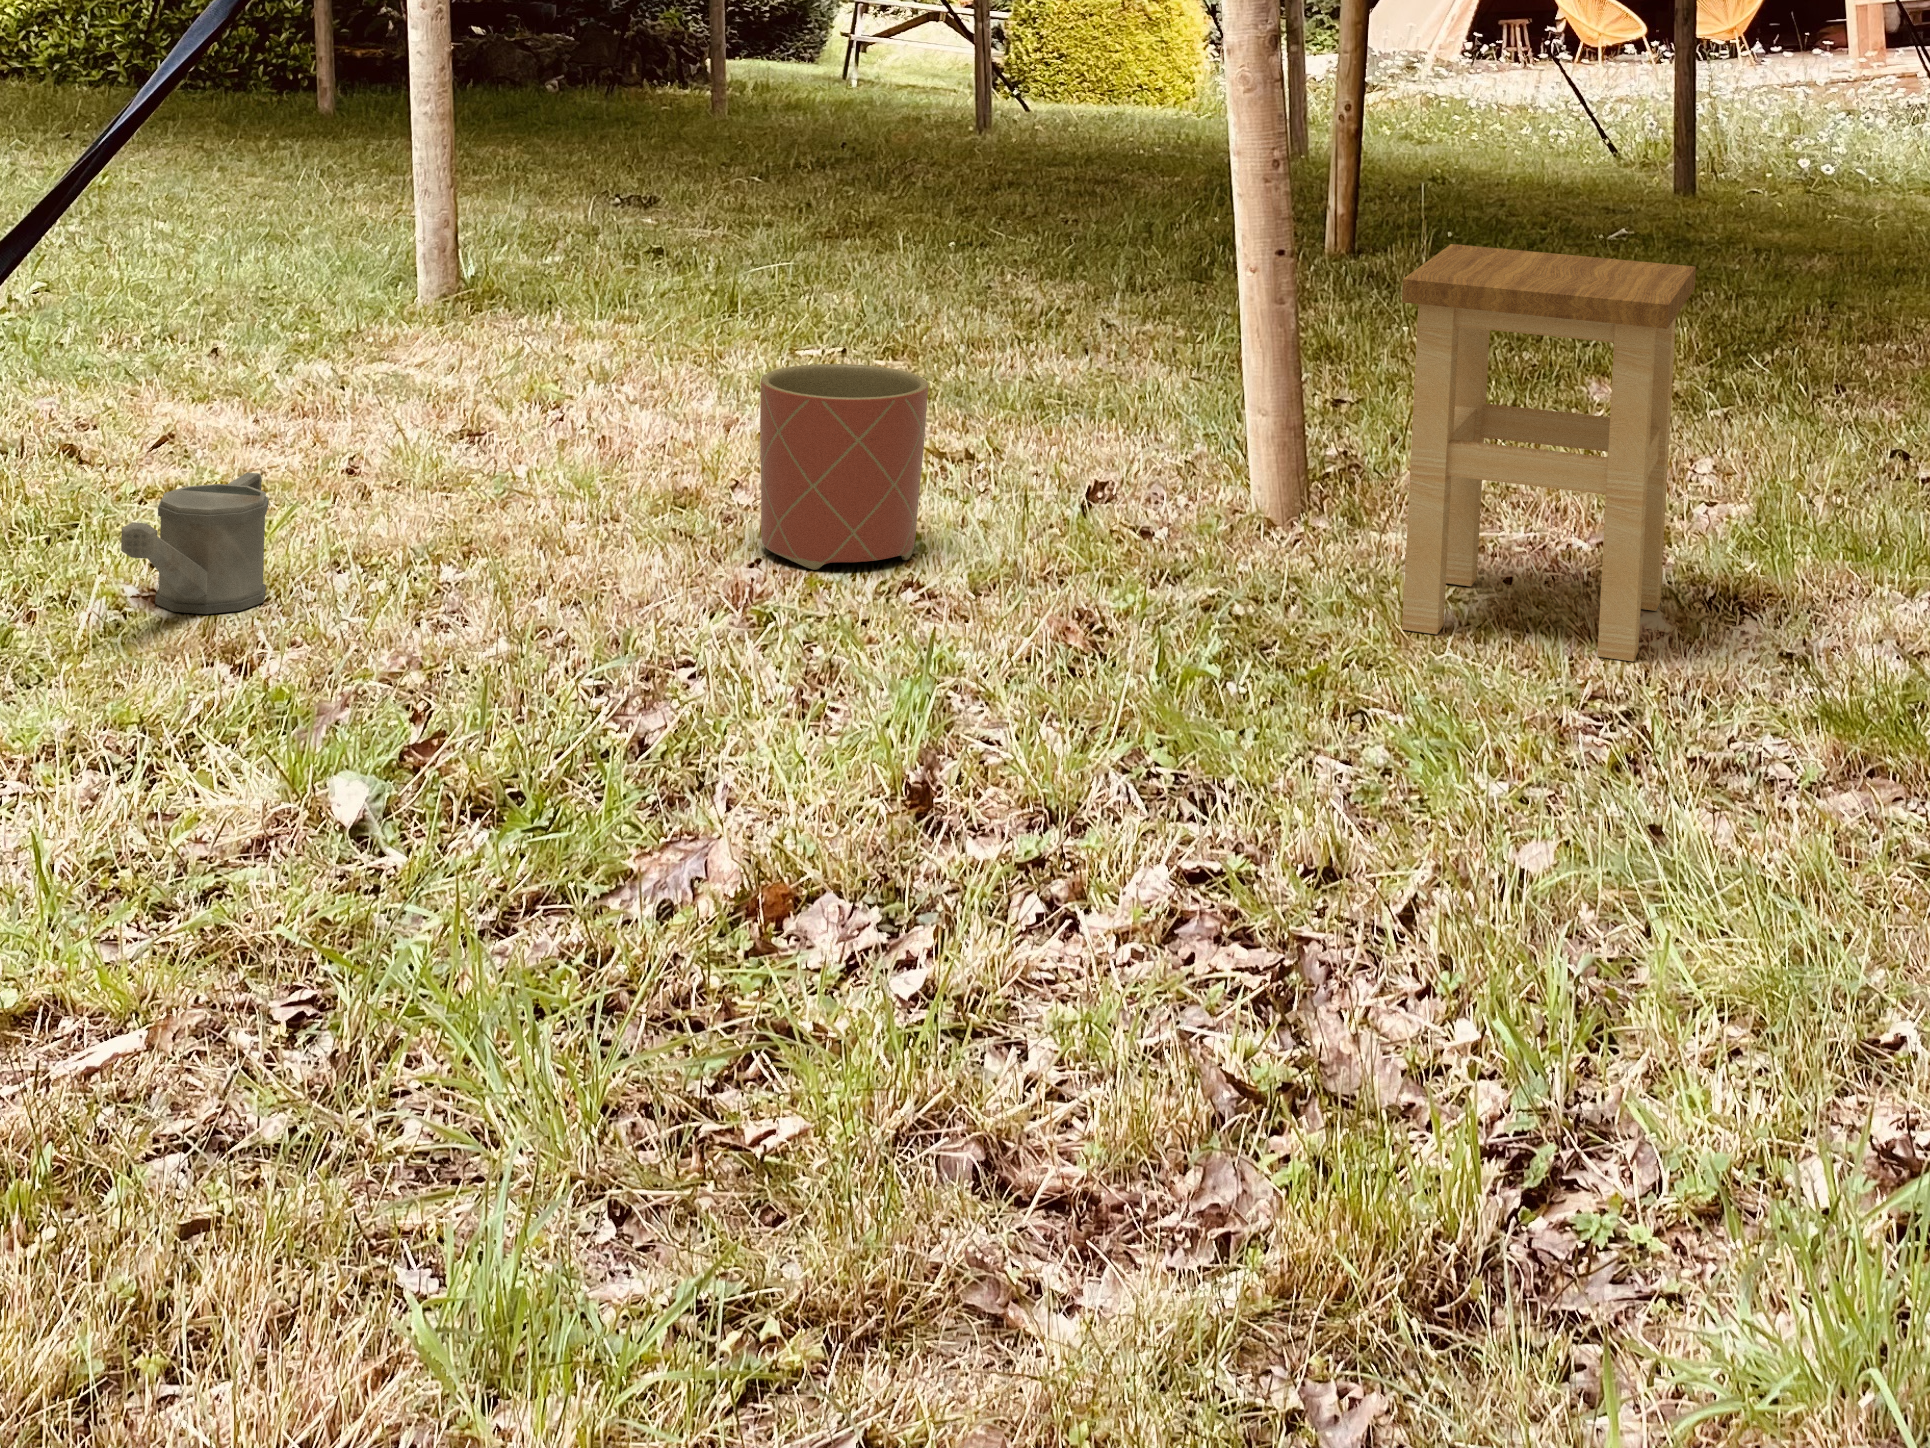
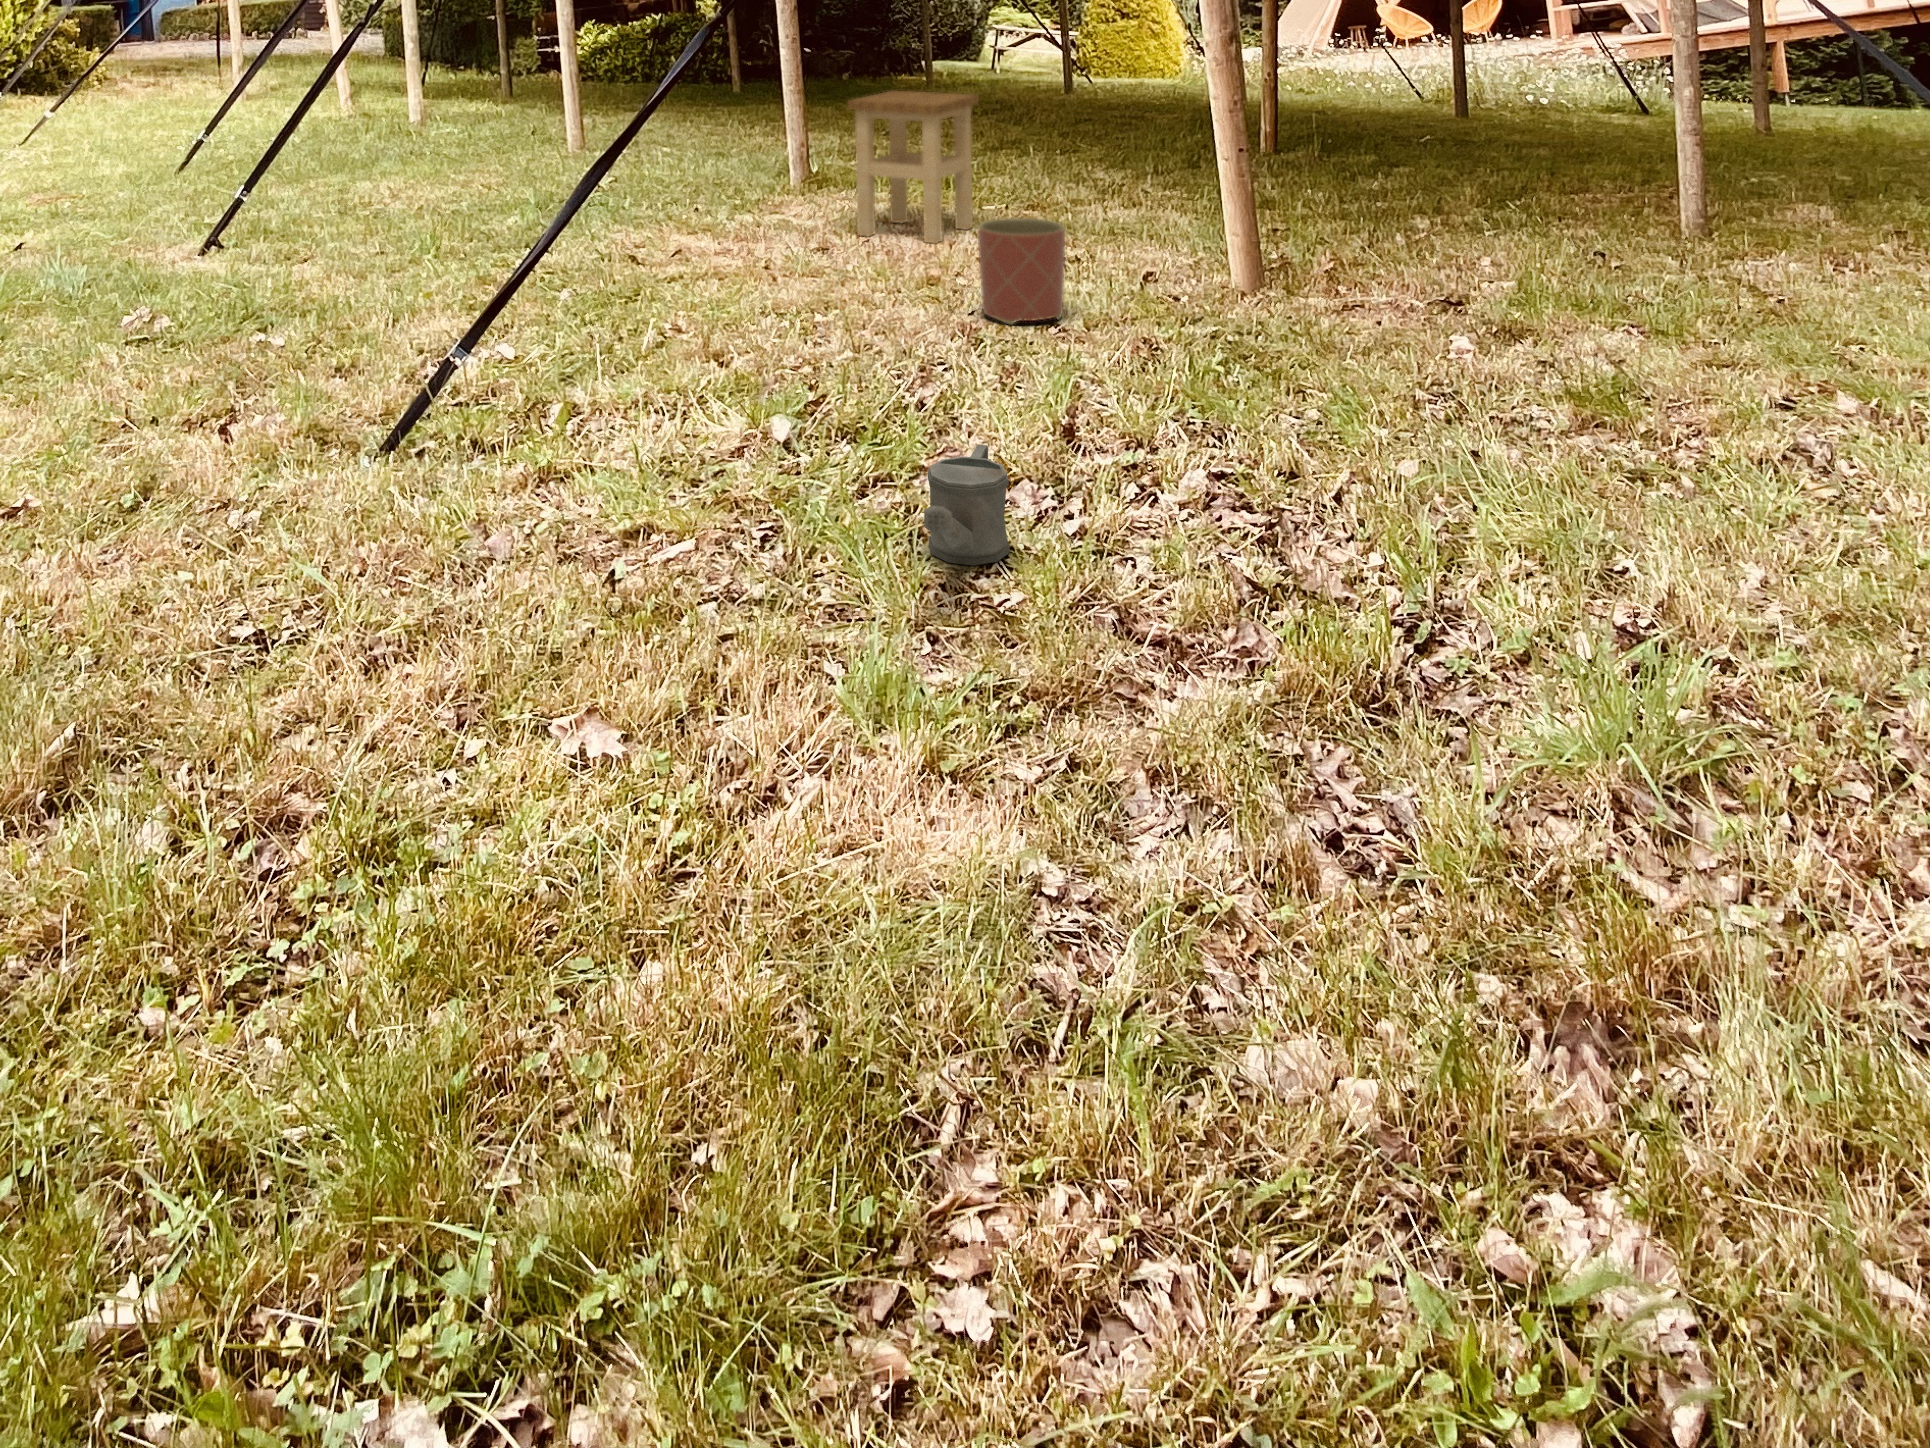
stool: present [1402,244,1696,661] -> present [848,91,979,243]
watering can: present [121,473,269,614] -> present [924,444,1010,566]

